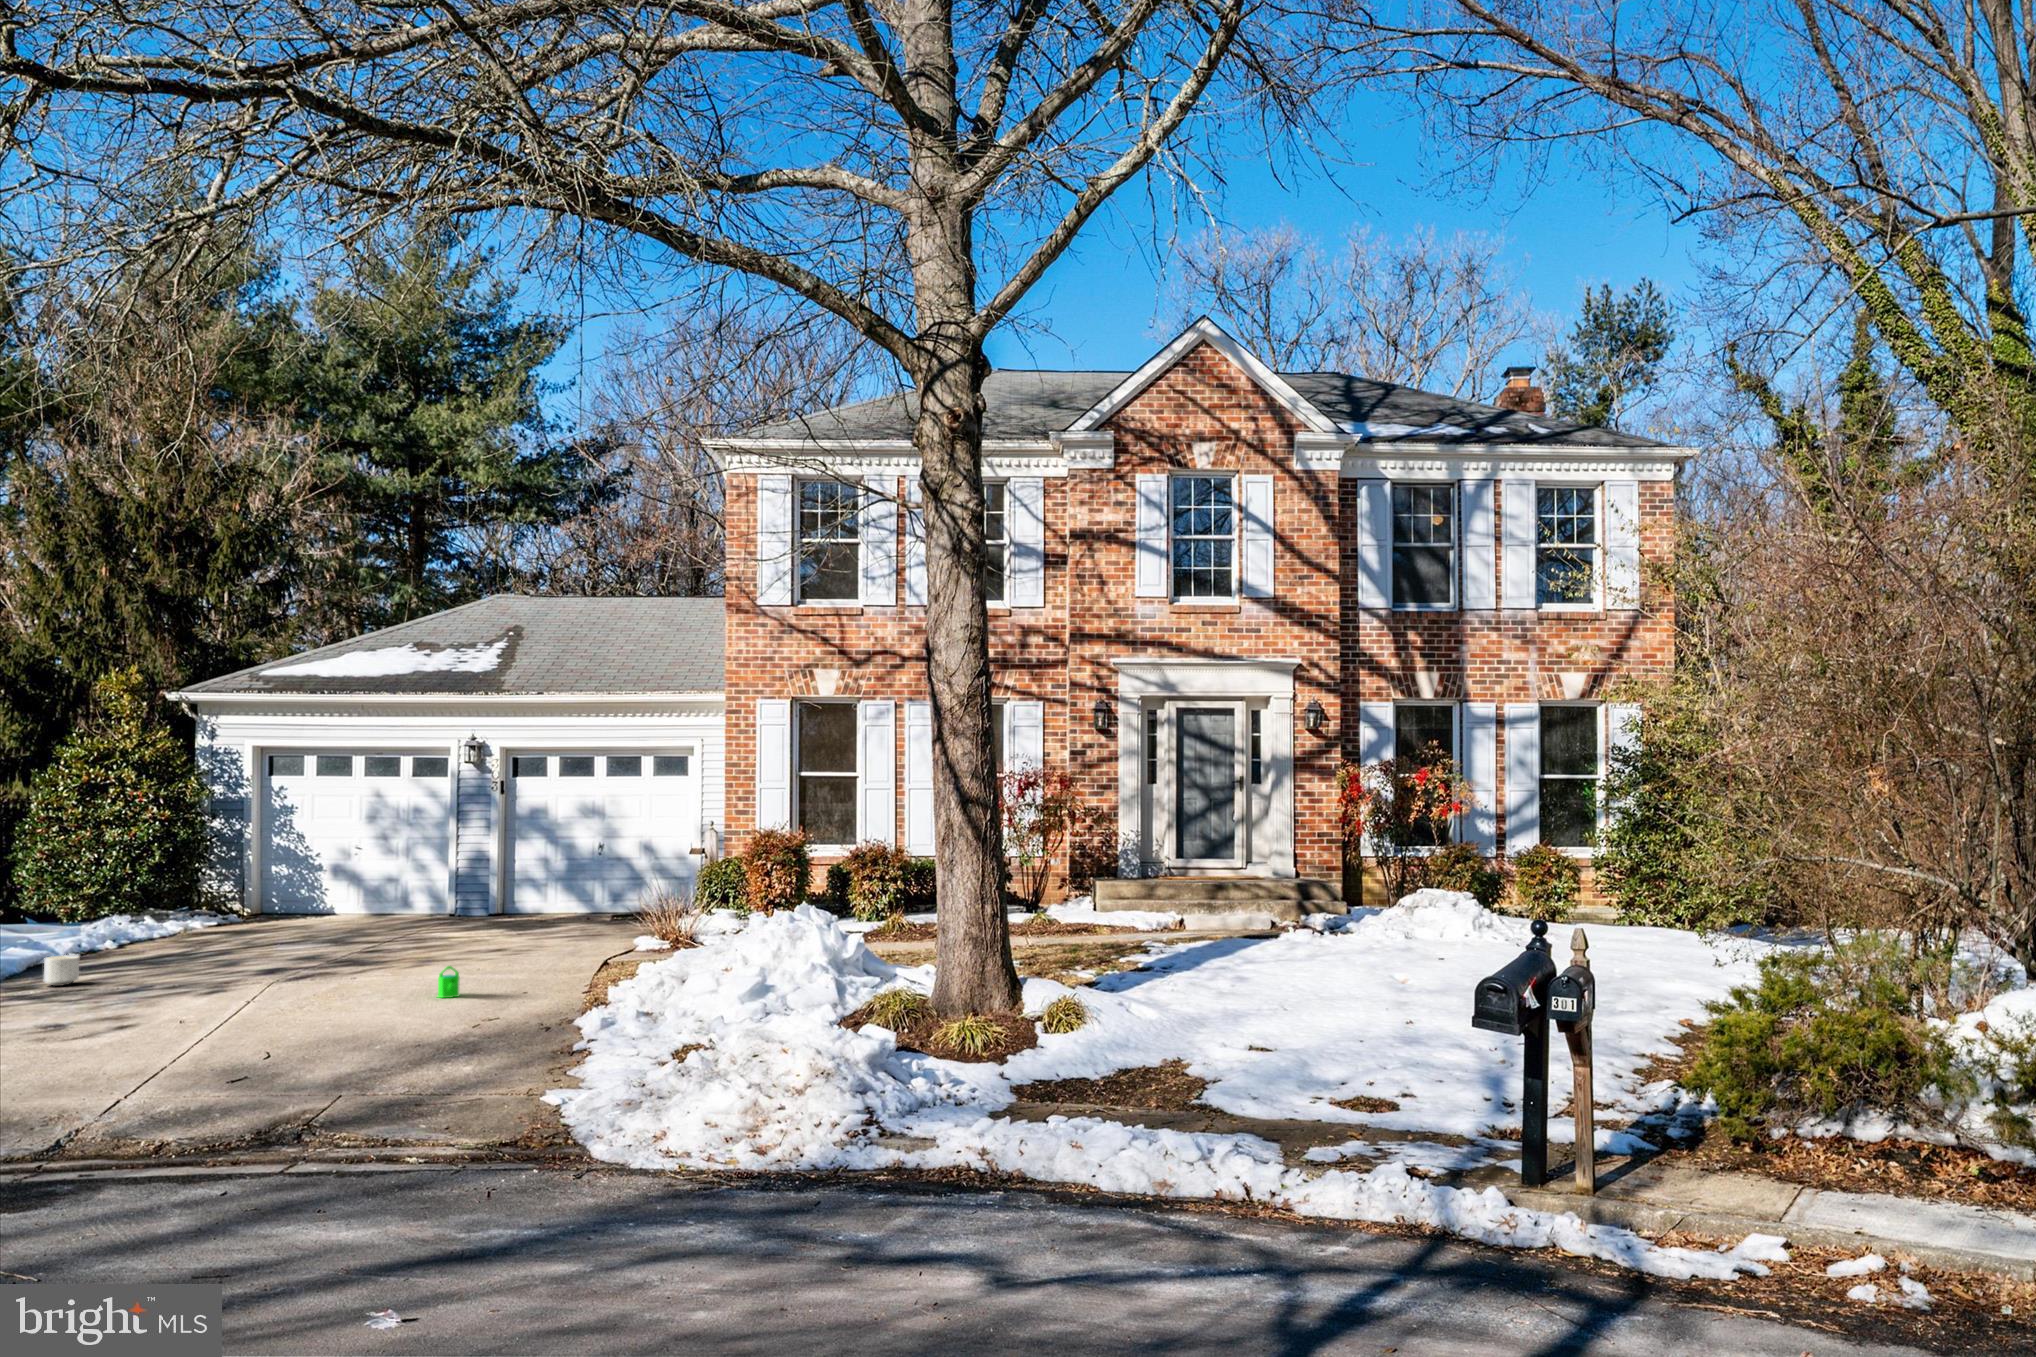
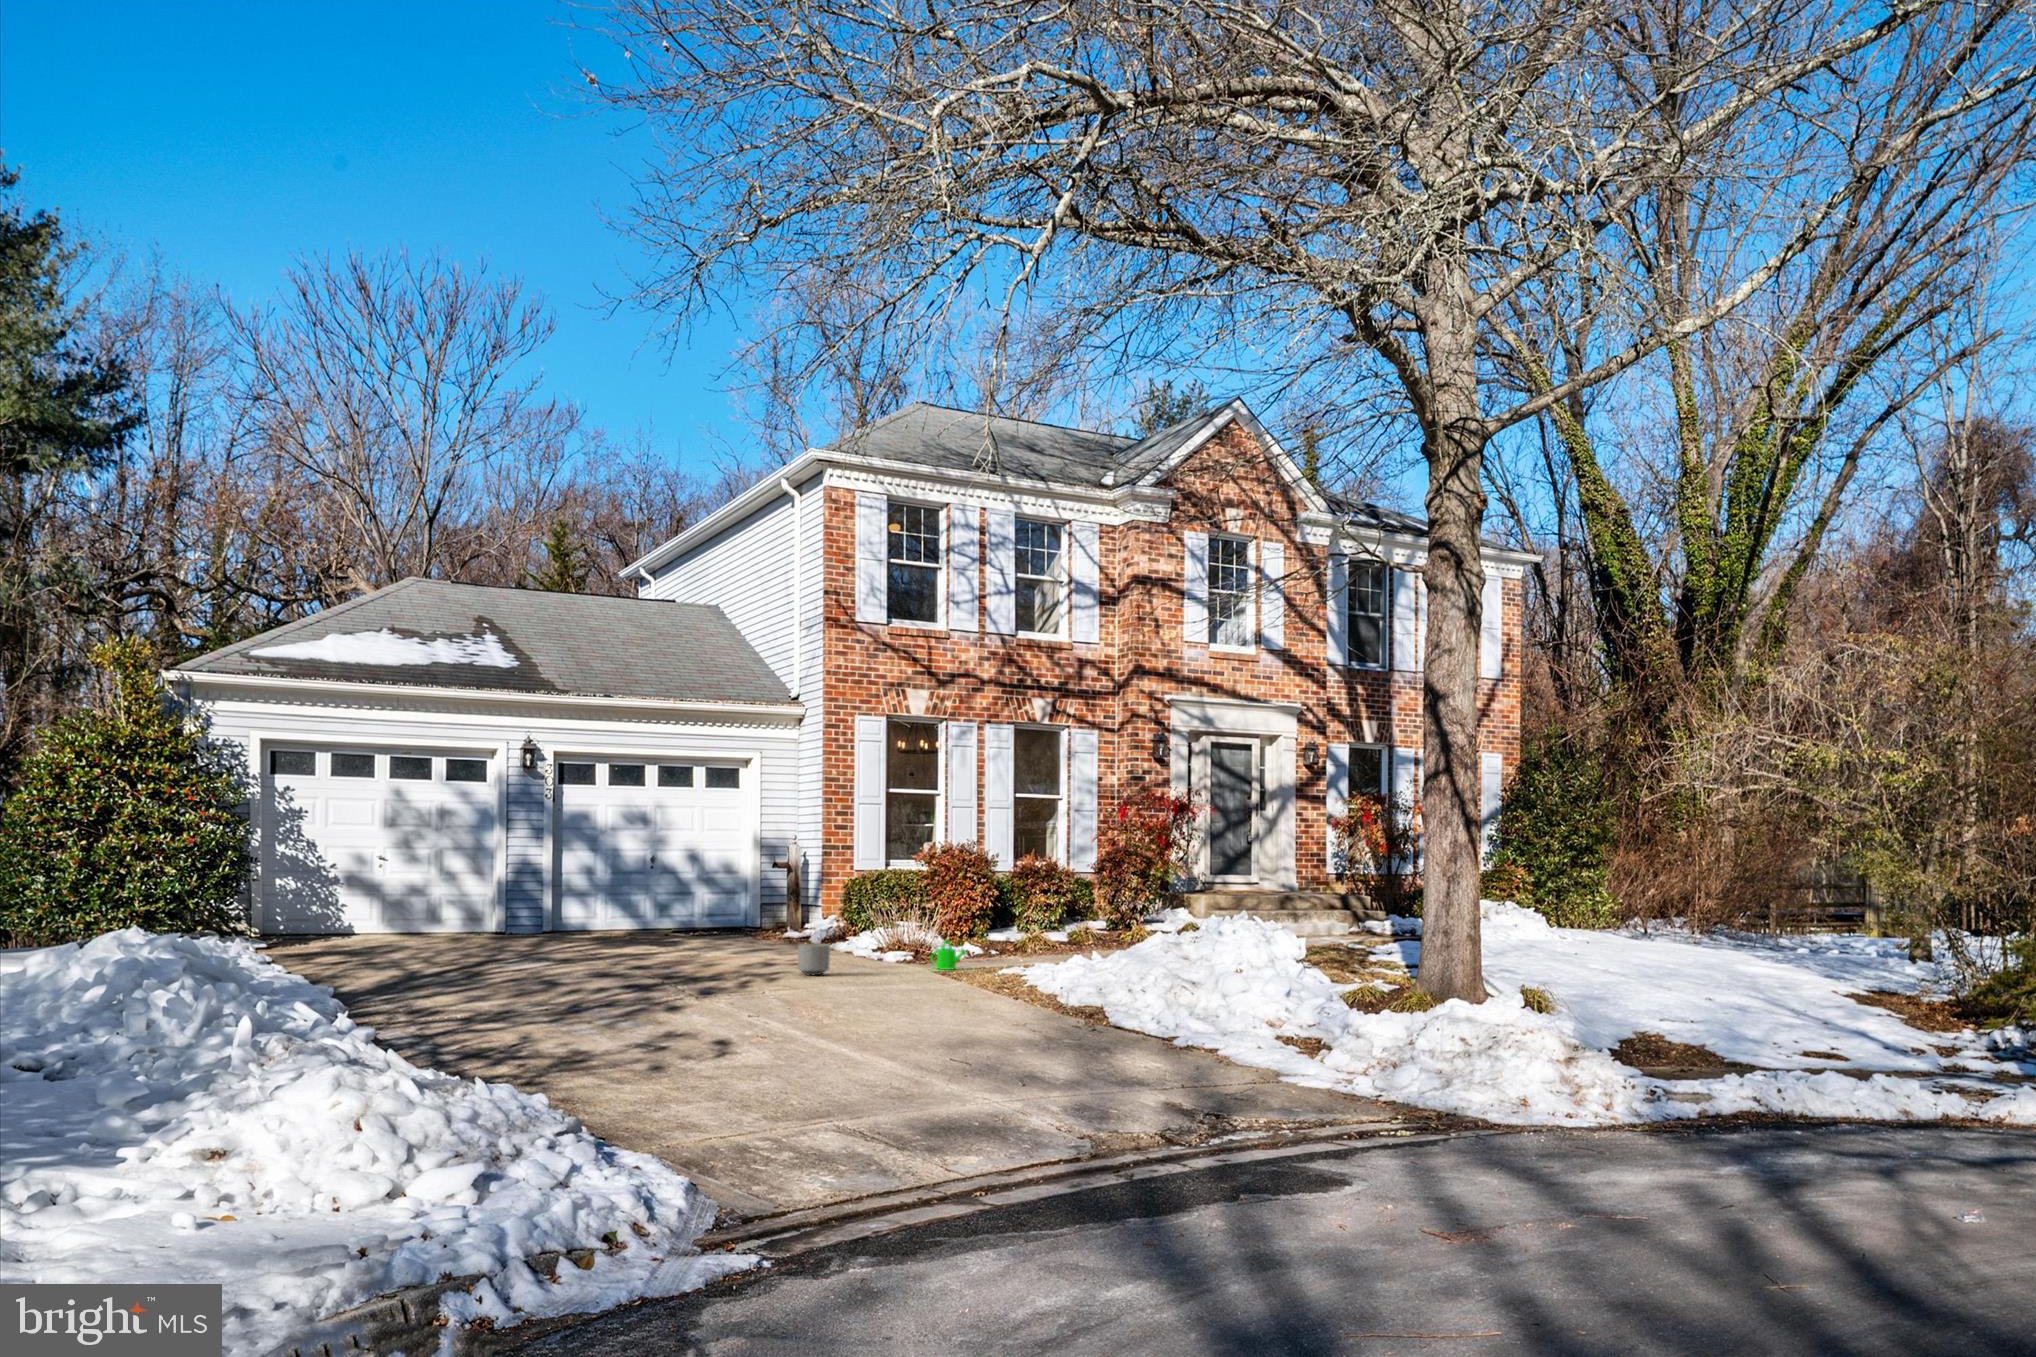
planter: present [44,955,80,986] -> present [798,944,830,976]

